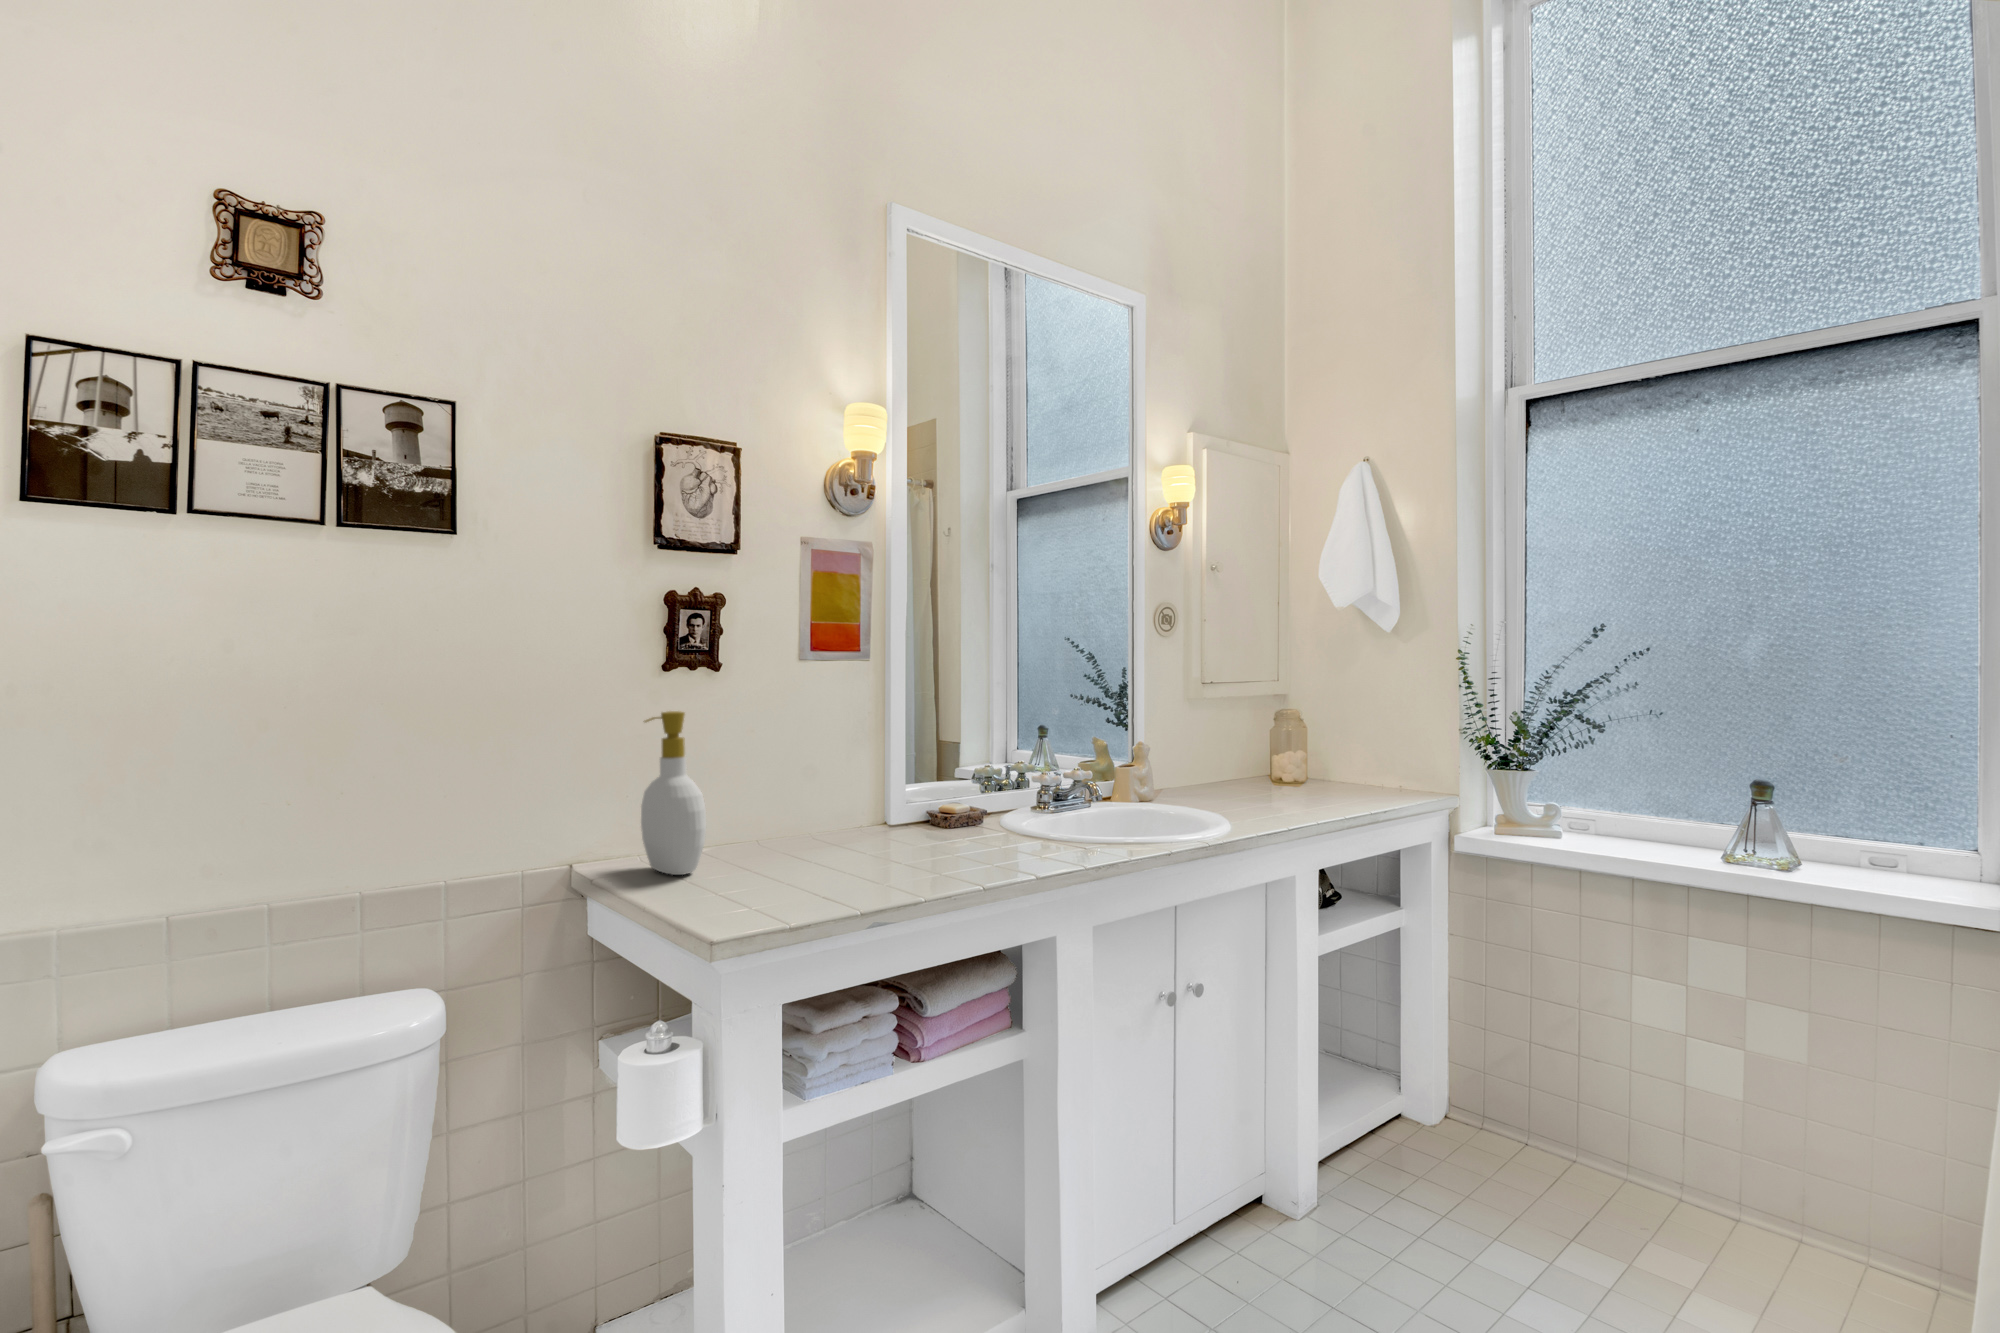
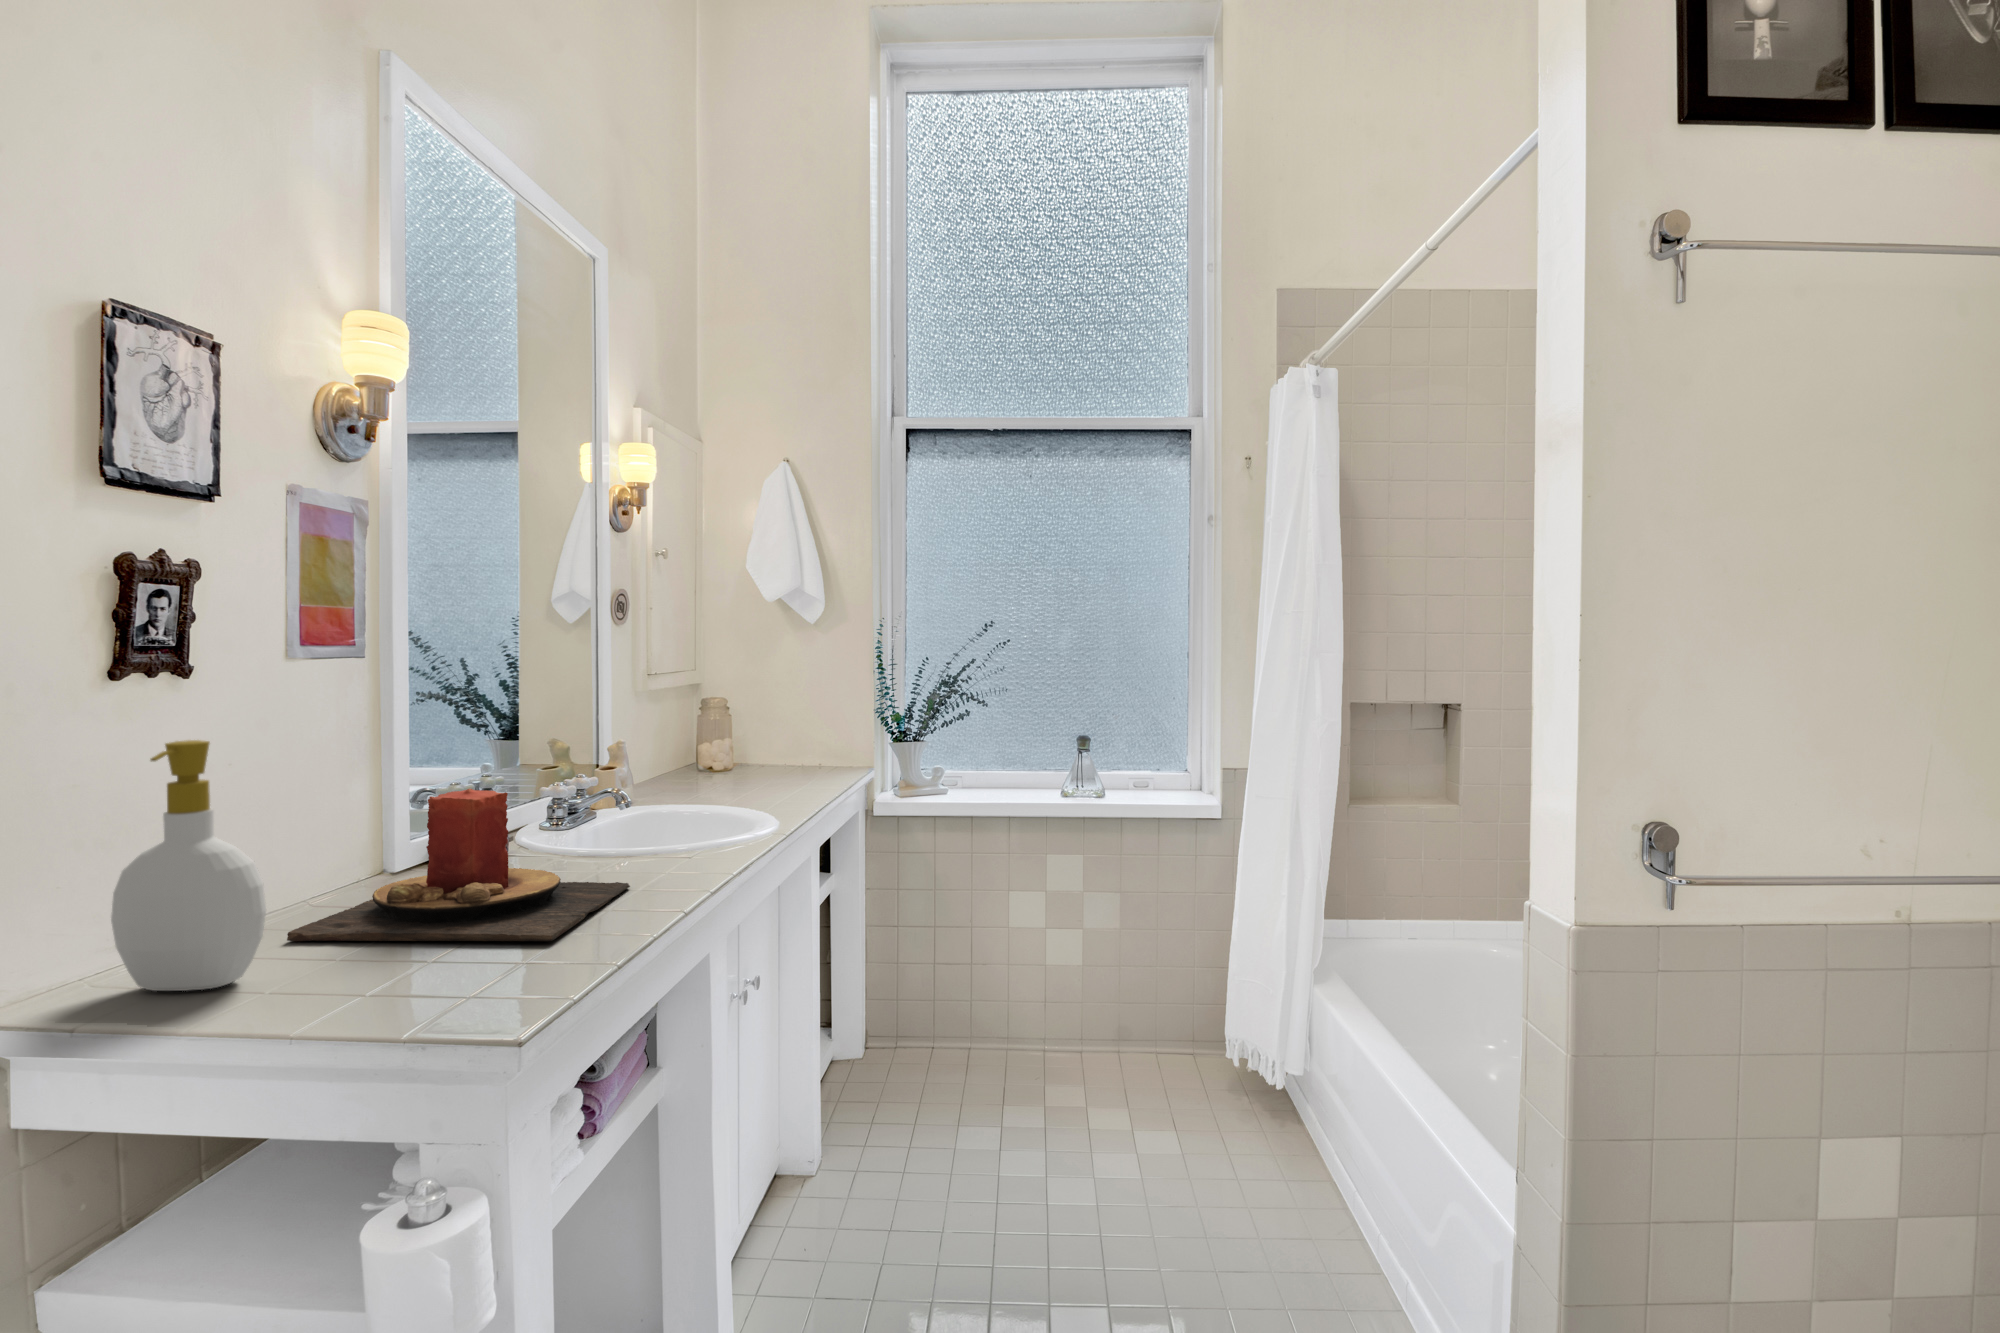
candle: none [755,764,995,891] -> present [287,789,630,941]

